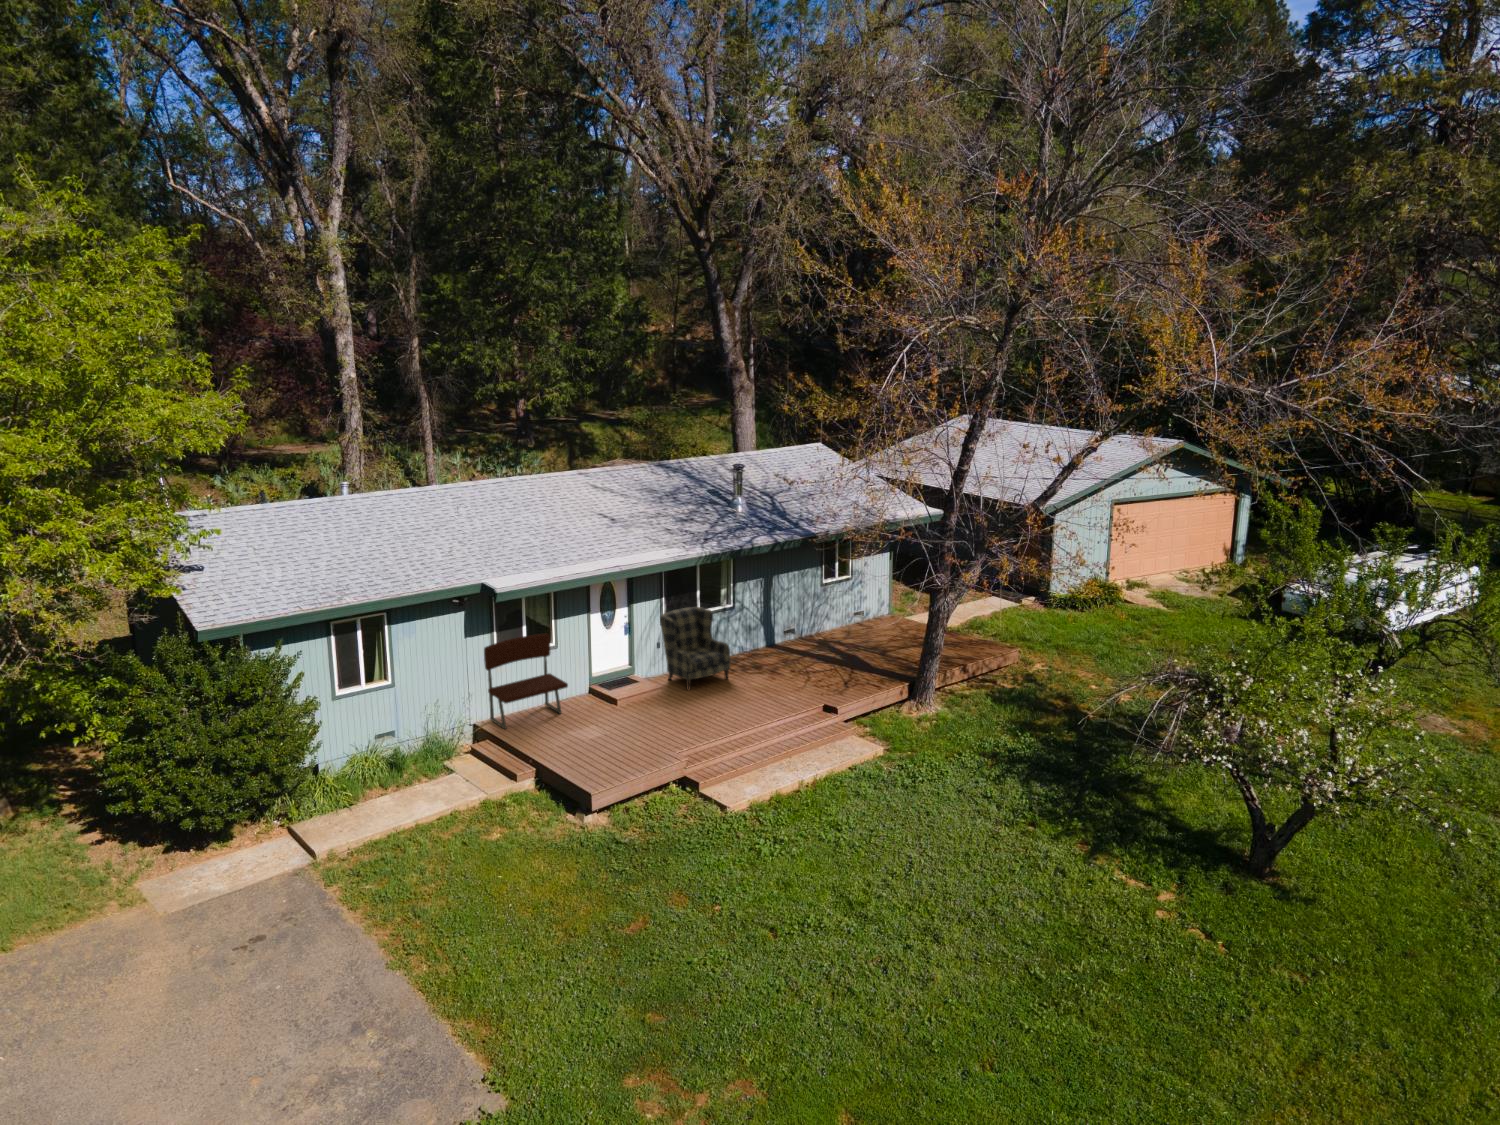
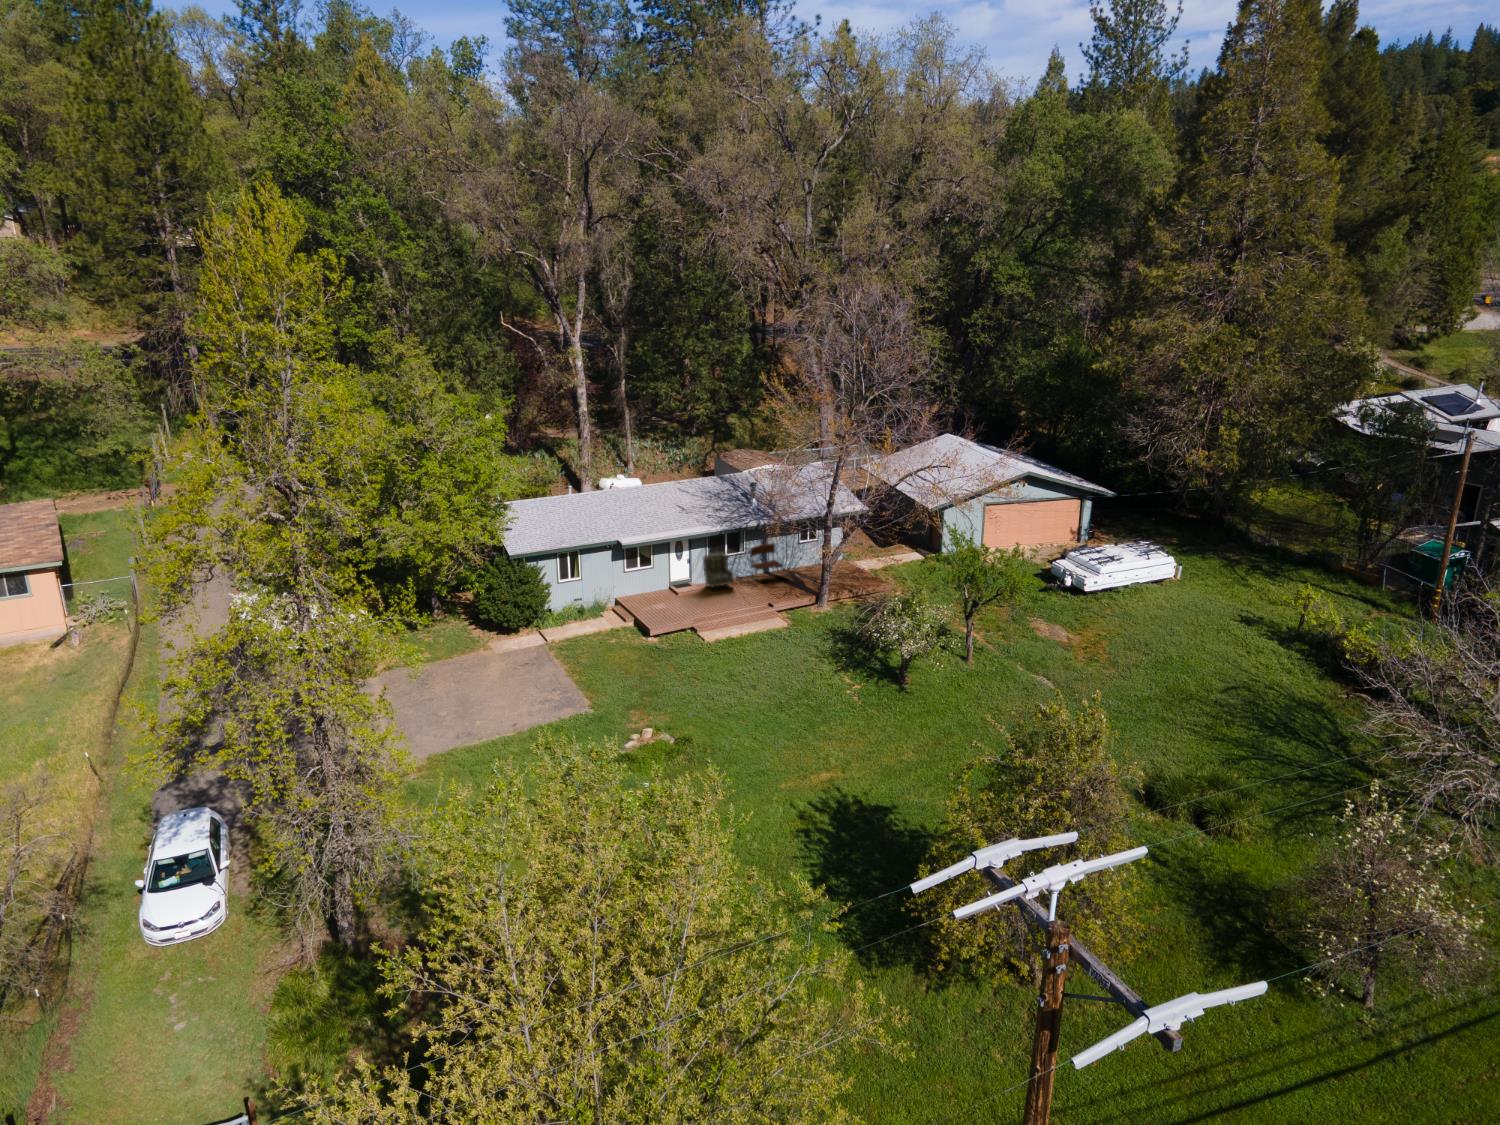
bench: present [484,633,568,729] -> present [750,543,781,579]

